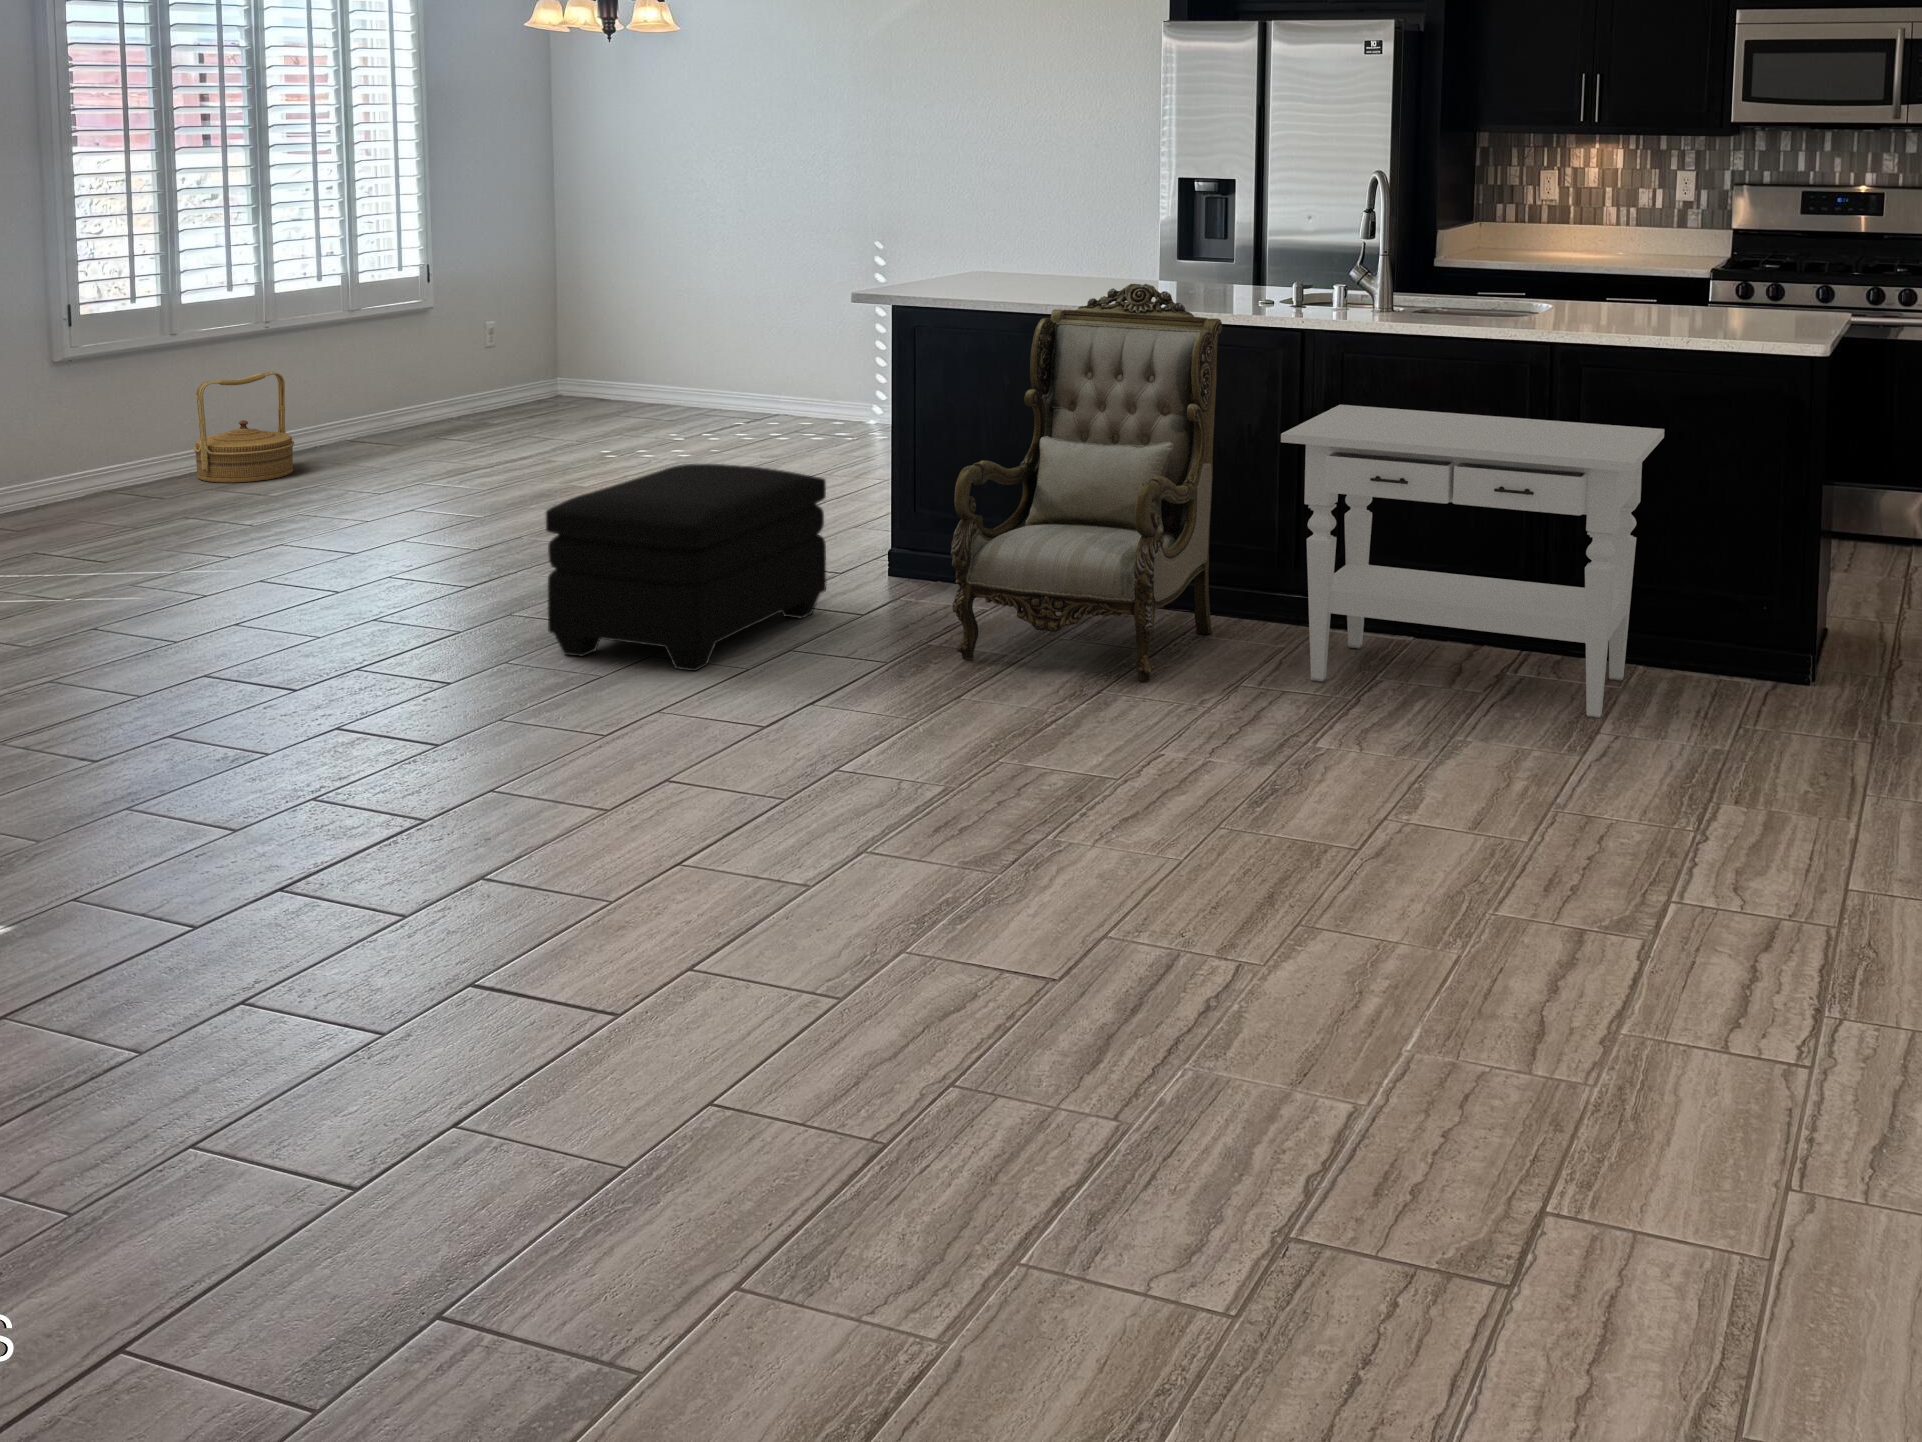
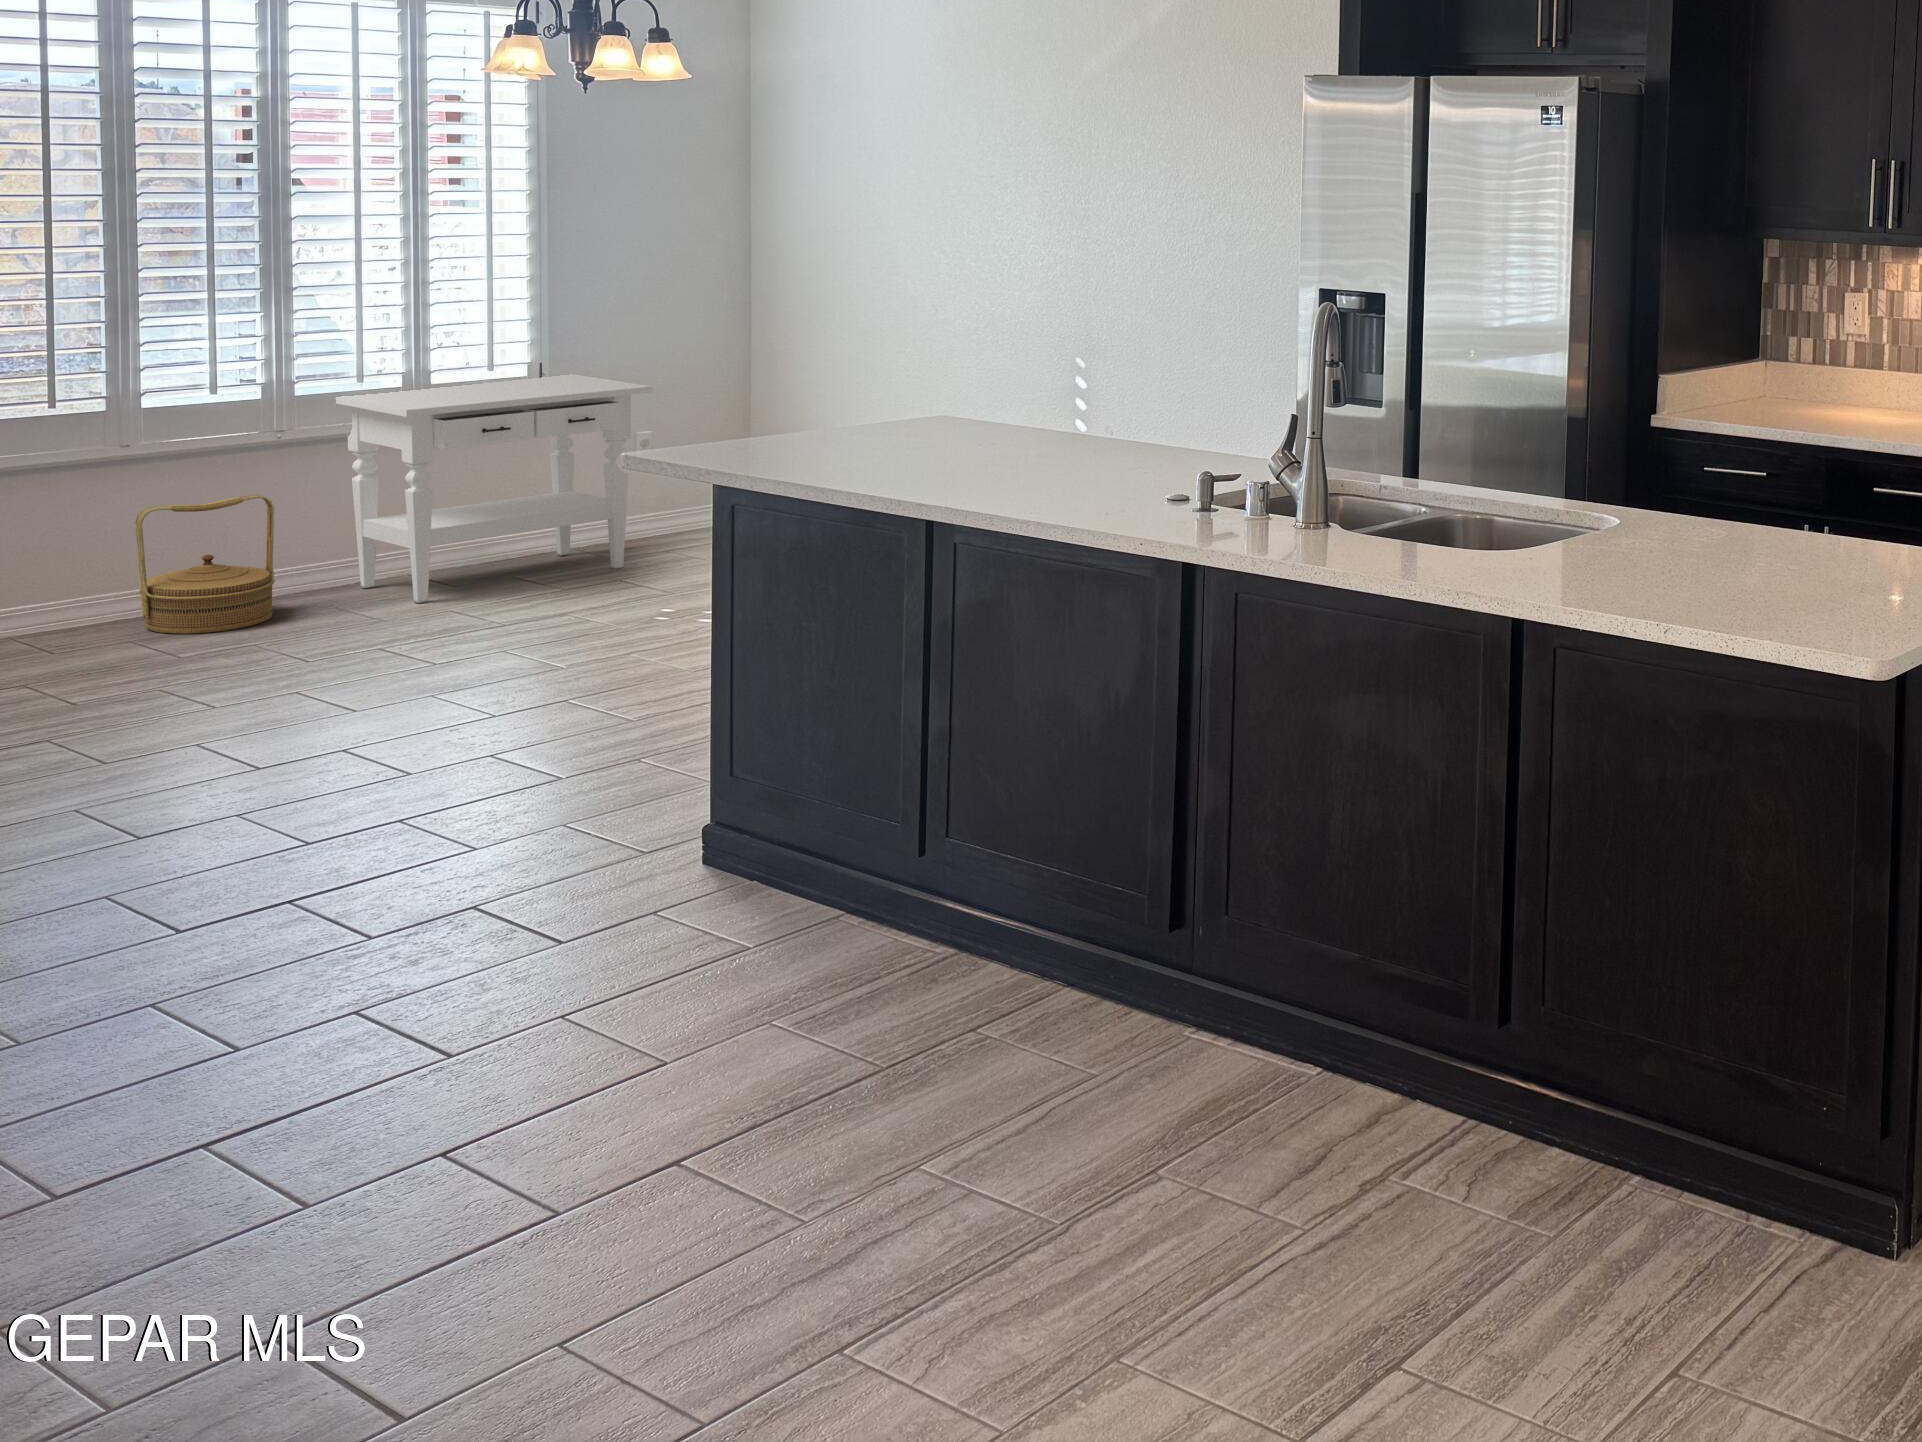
armchair: present [951,284,1222,682] -> none [608,470,1098,1126]
side table: present [1281,405,1664,718] -> present [335,374,652,603]
ottoman: present [546,464,826,671] -> none [76,695,568,1038]

